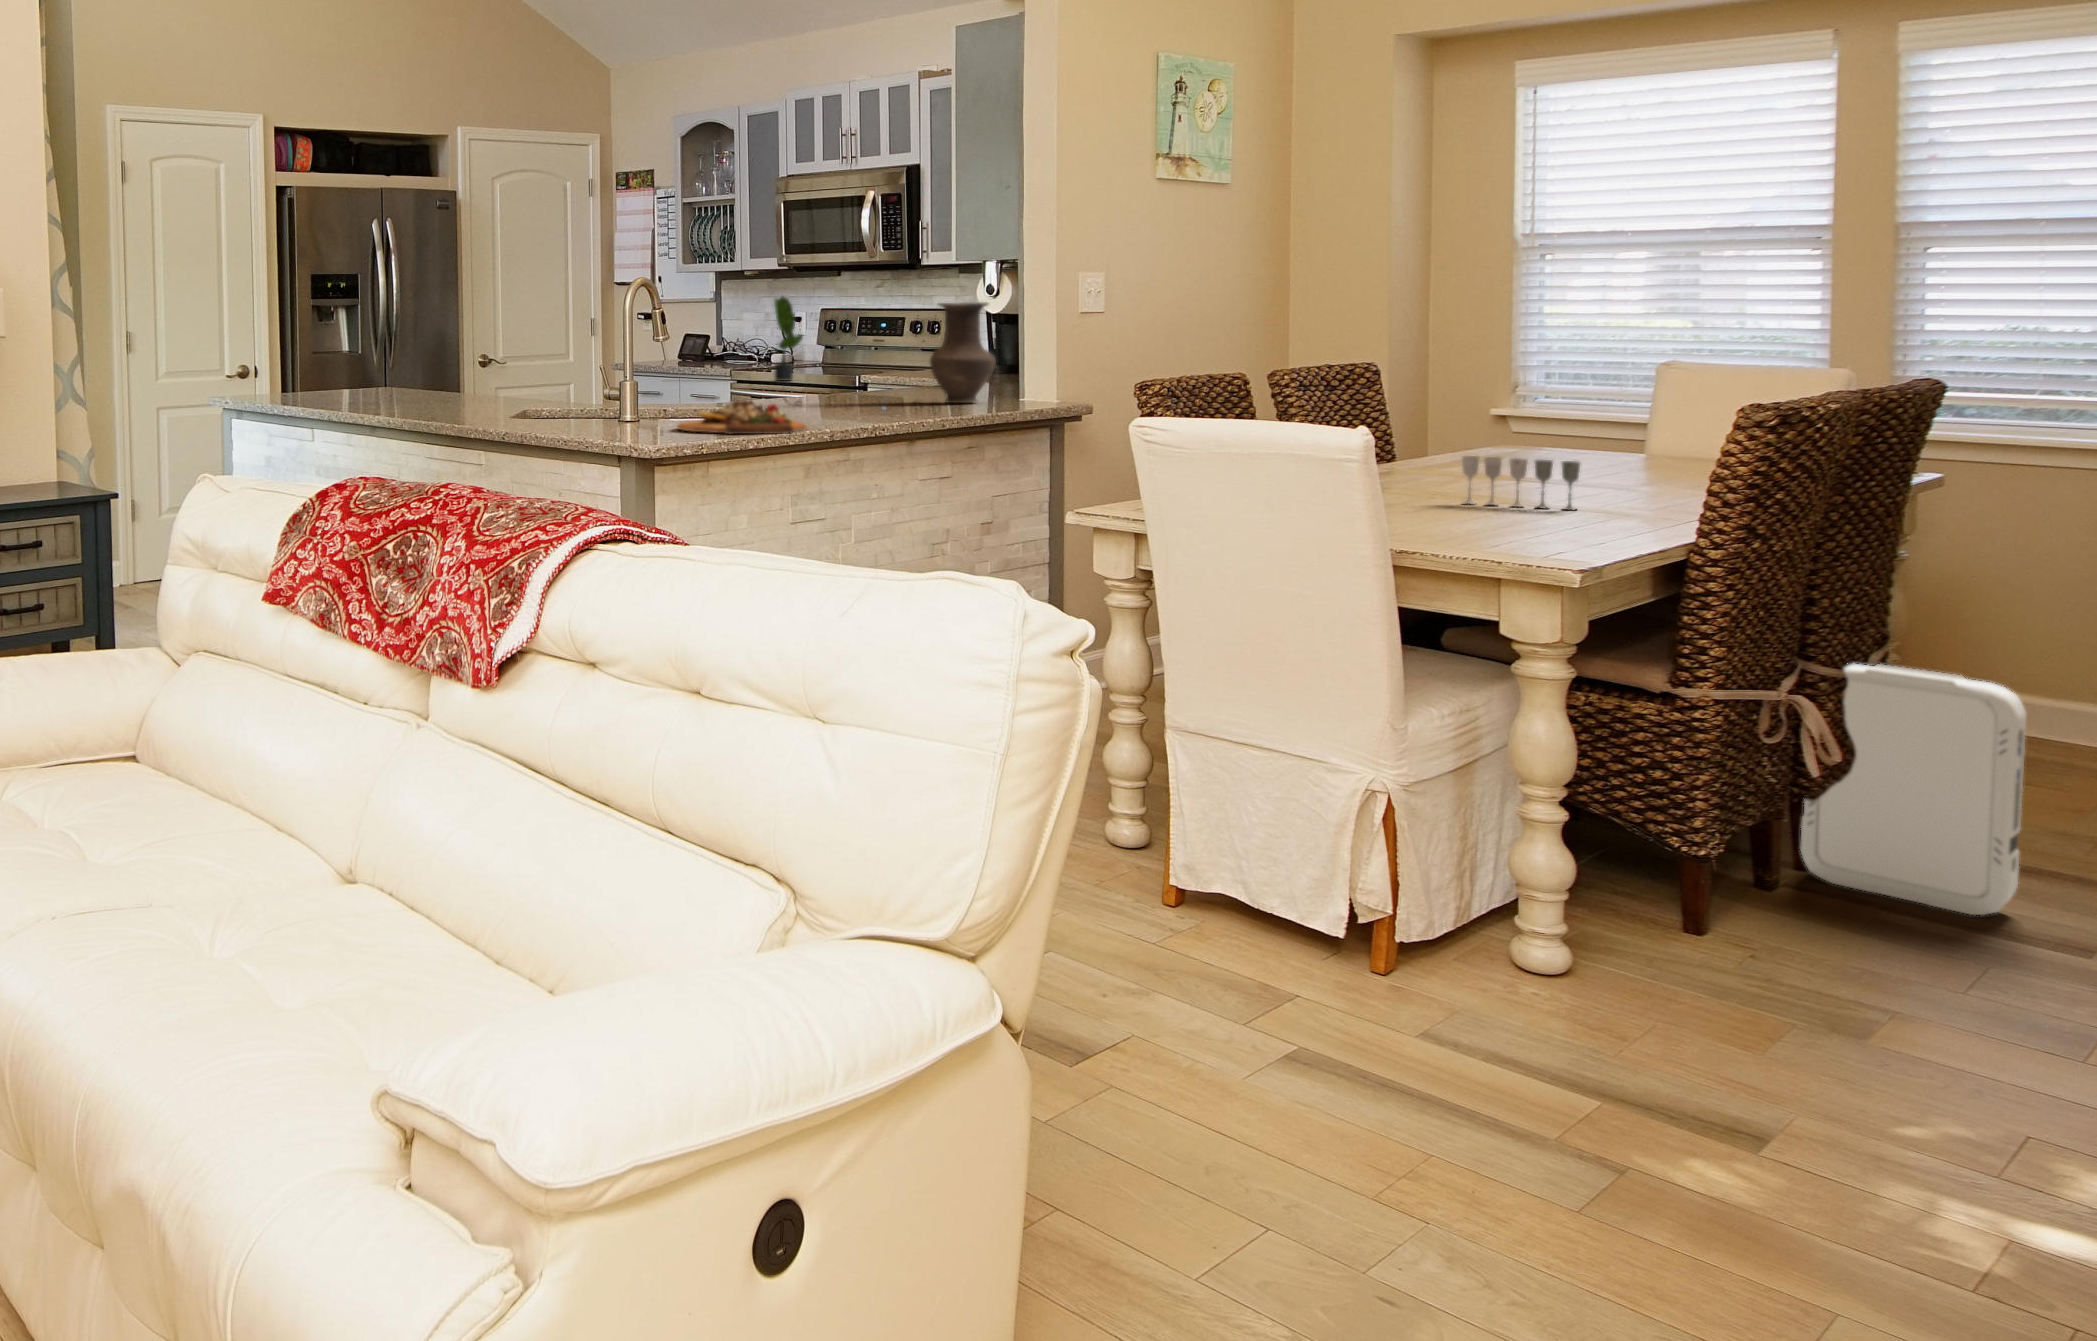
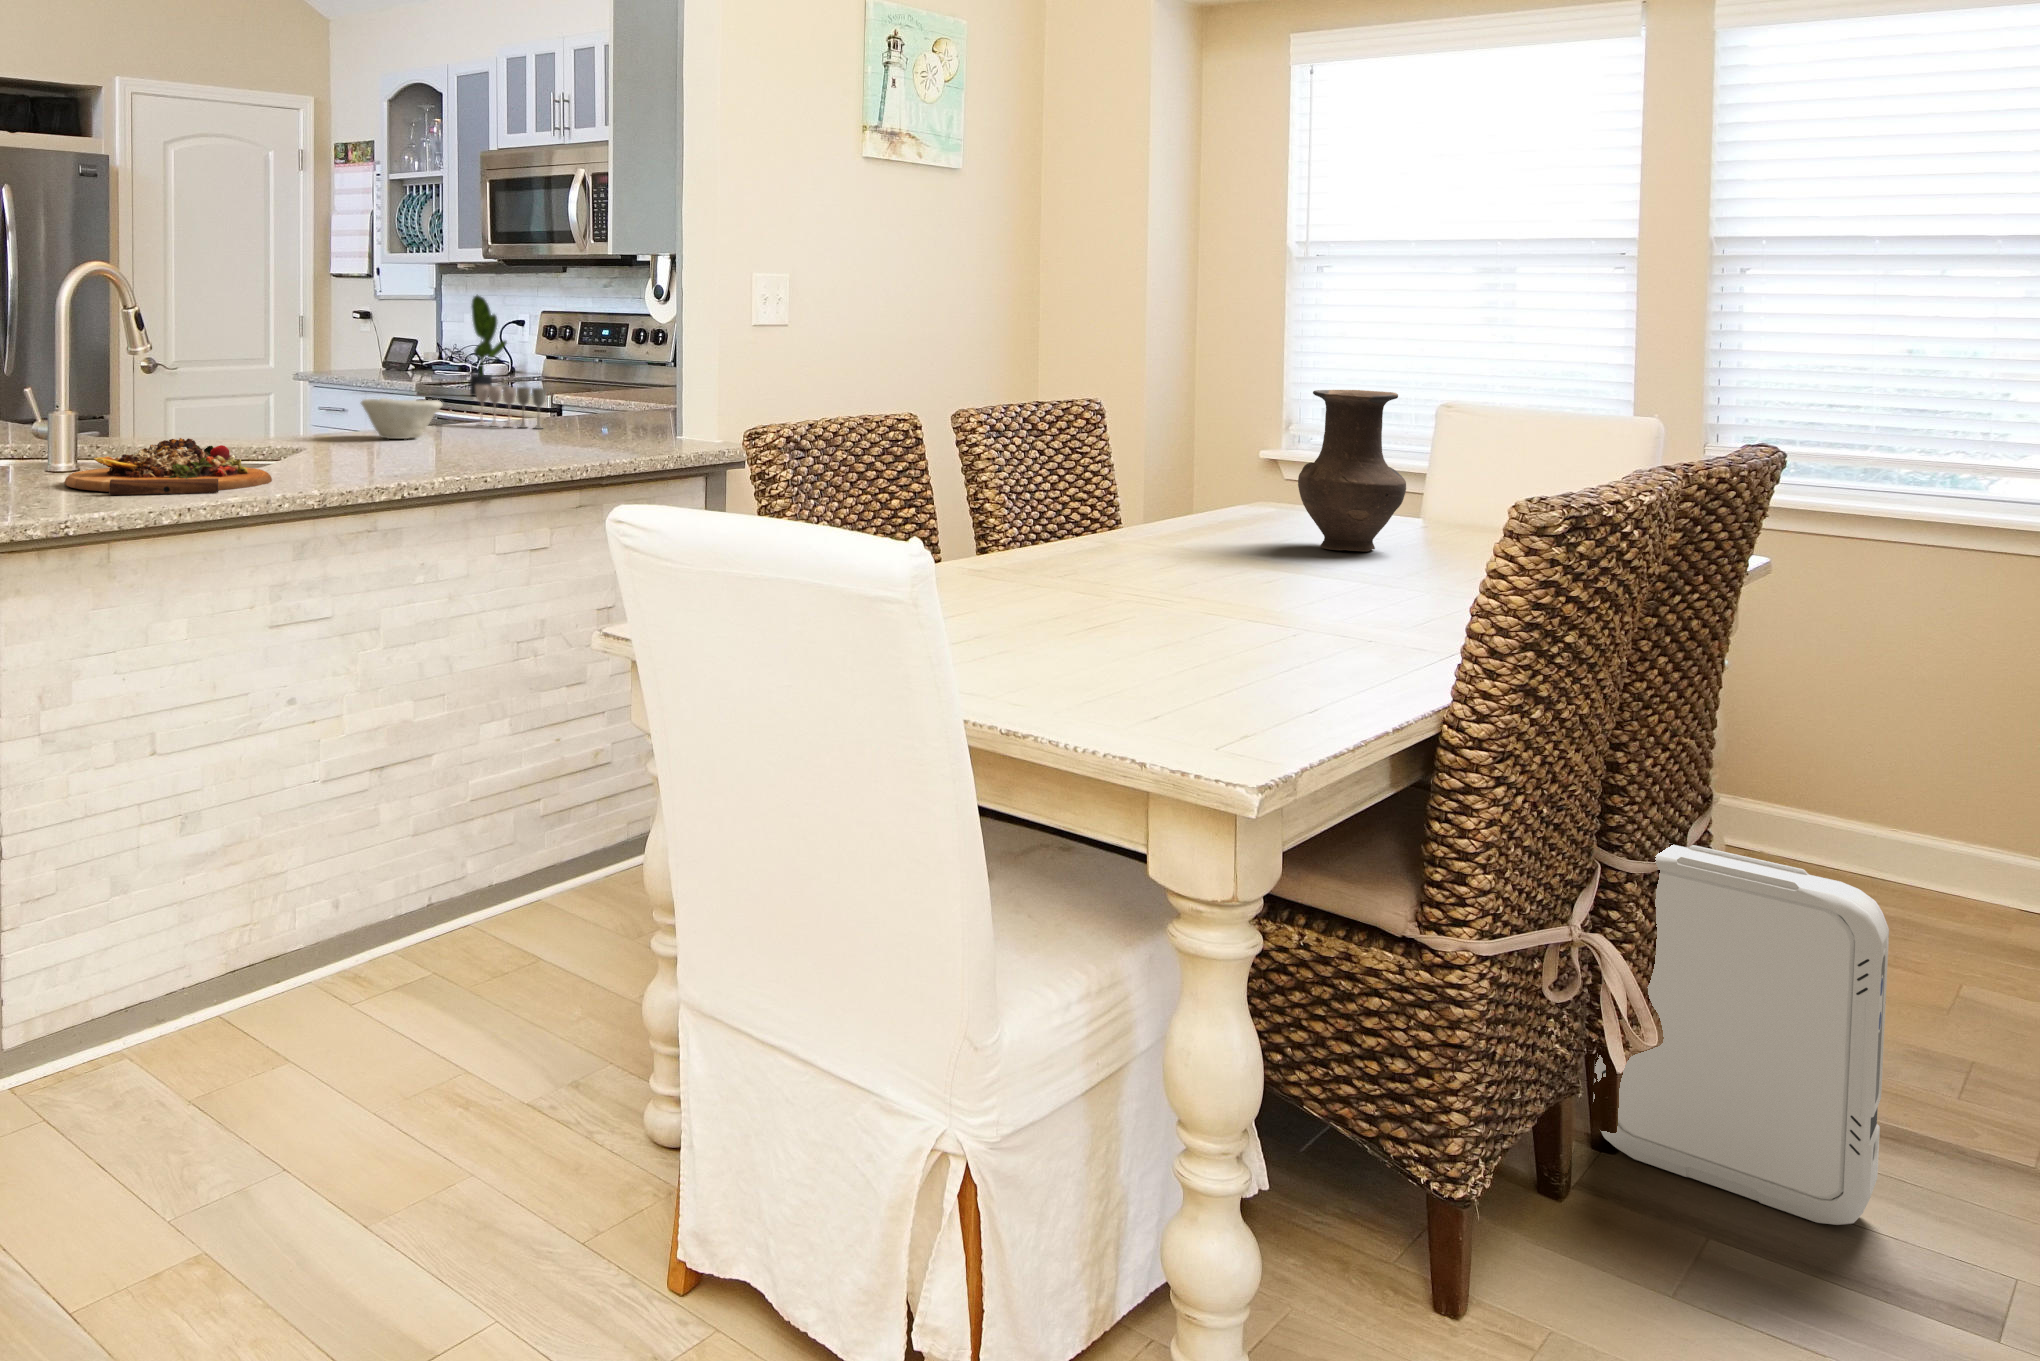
vase: present [930,302,996,403] -> present [1298,390,1406,551]
bowl: none [785,377,846,407] -> present [361,398,442,439]
wine glass: present [1462,456,1580,510] -> present [476,385,546,429]

